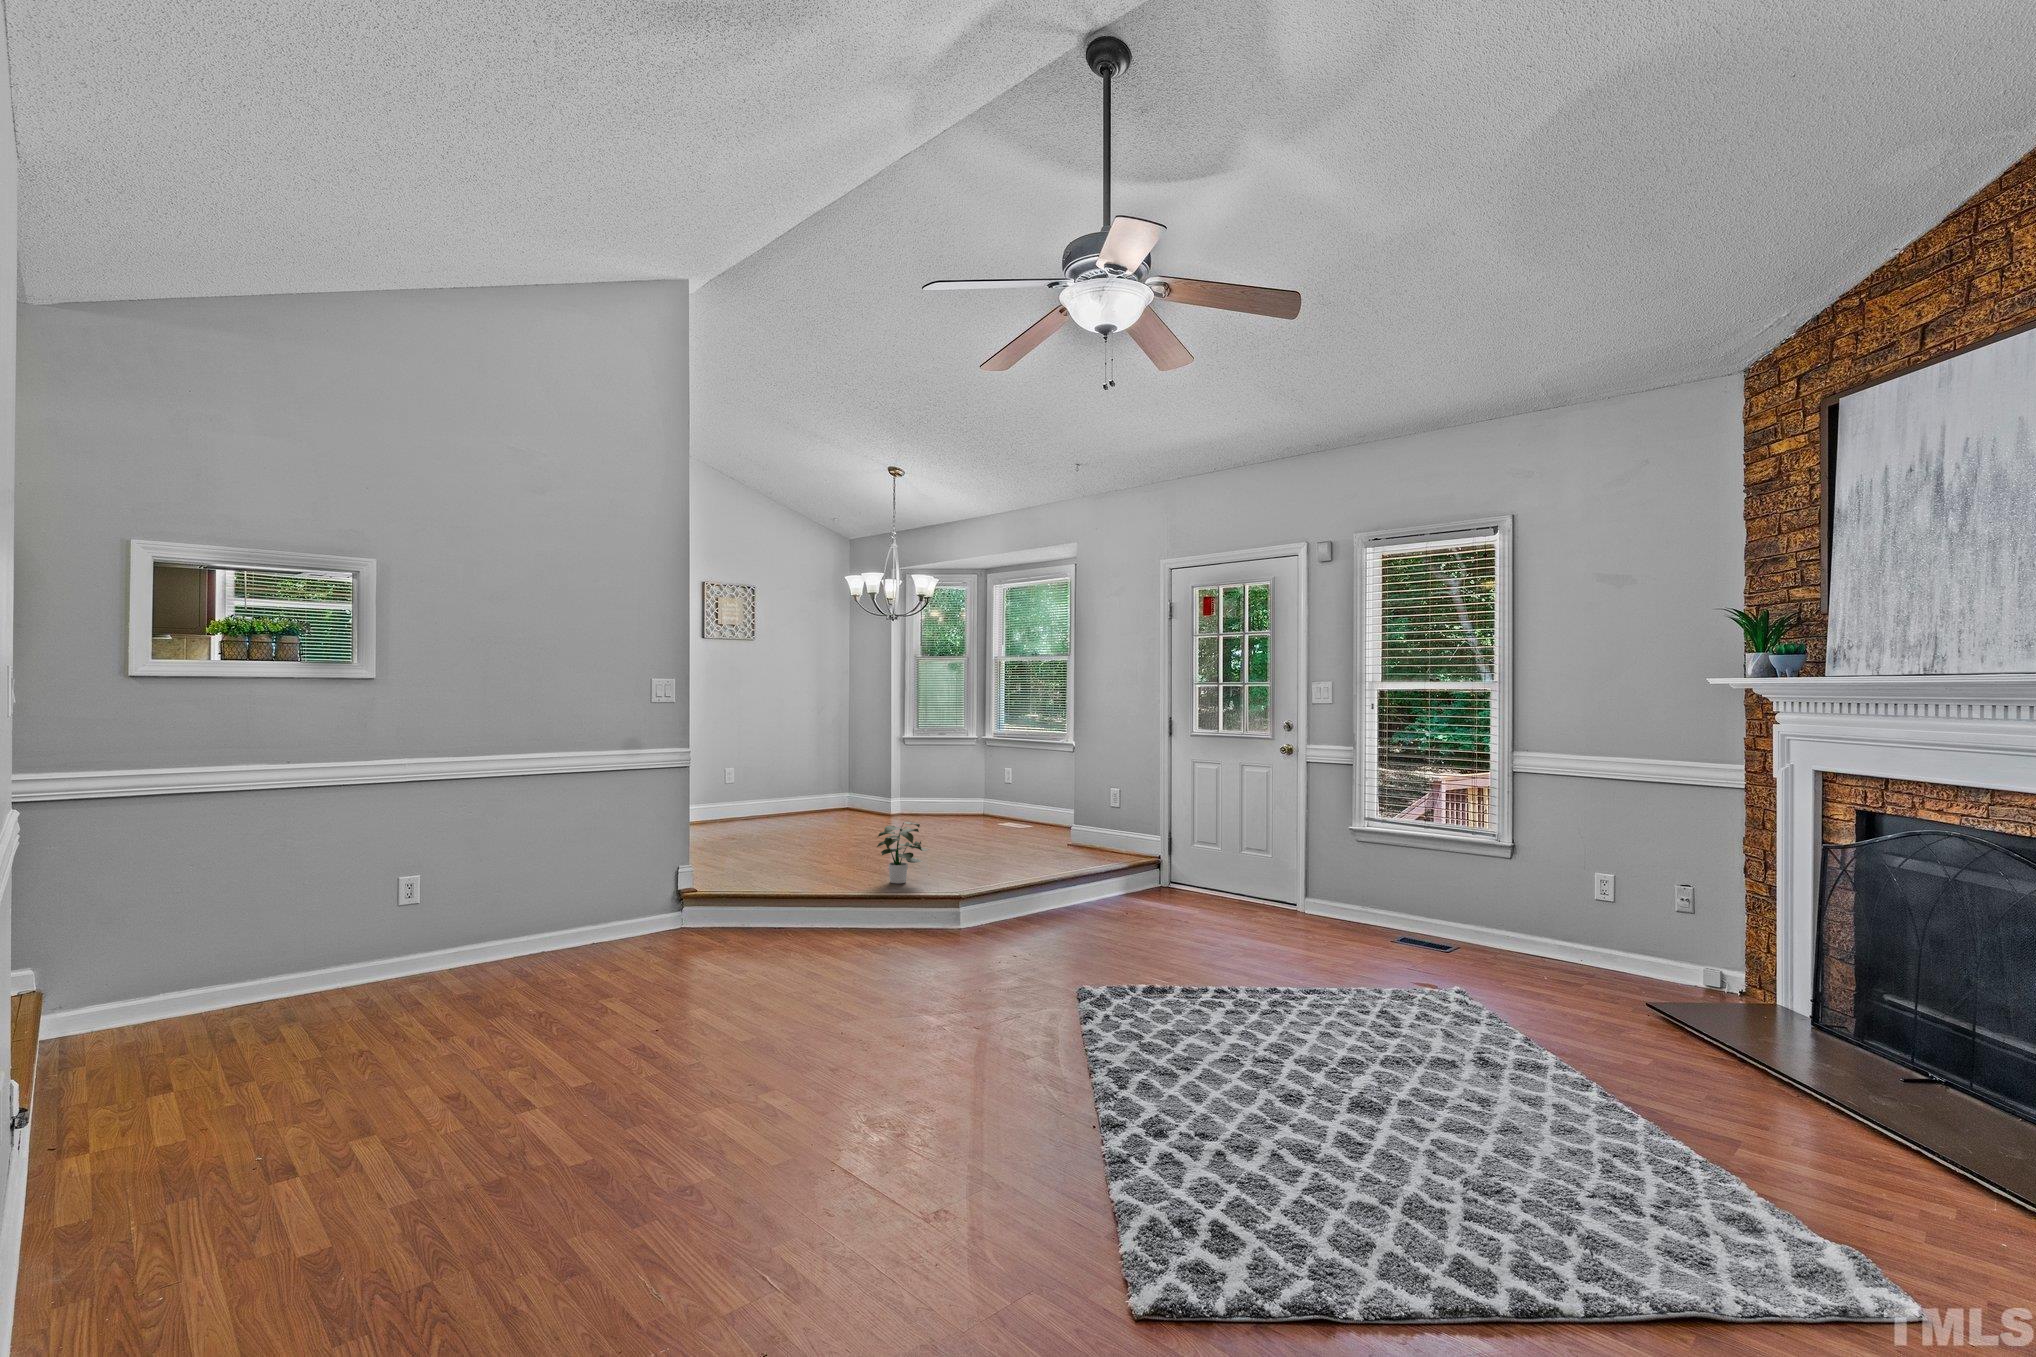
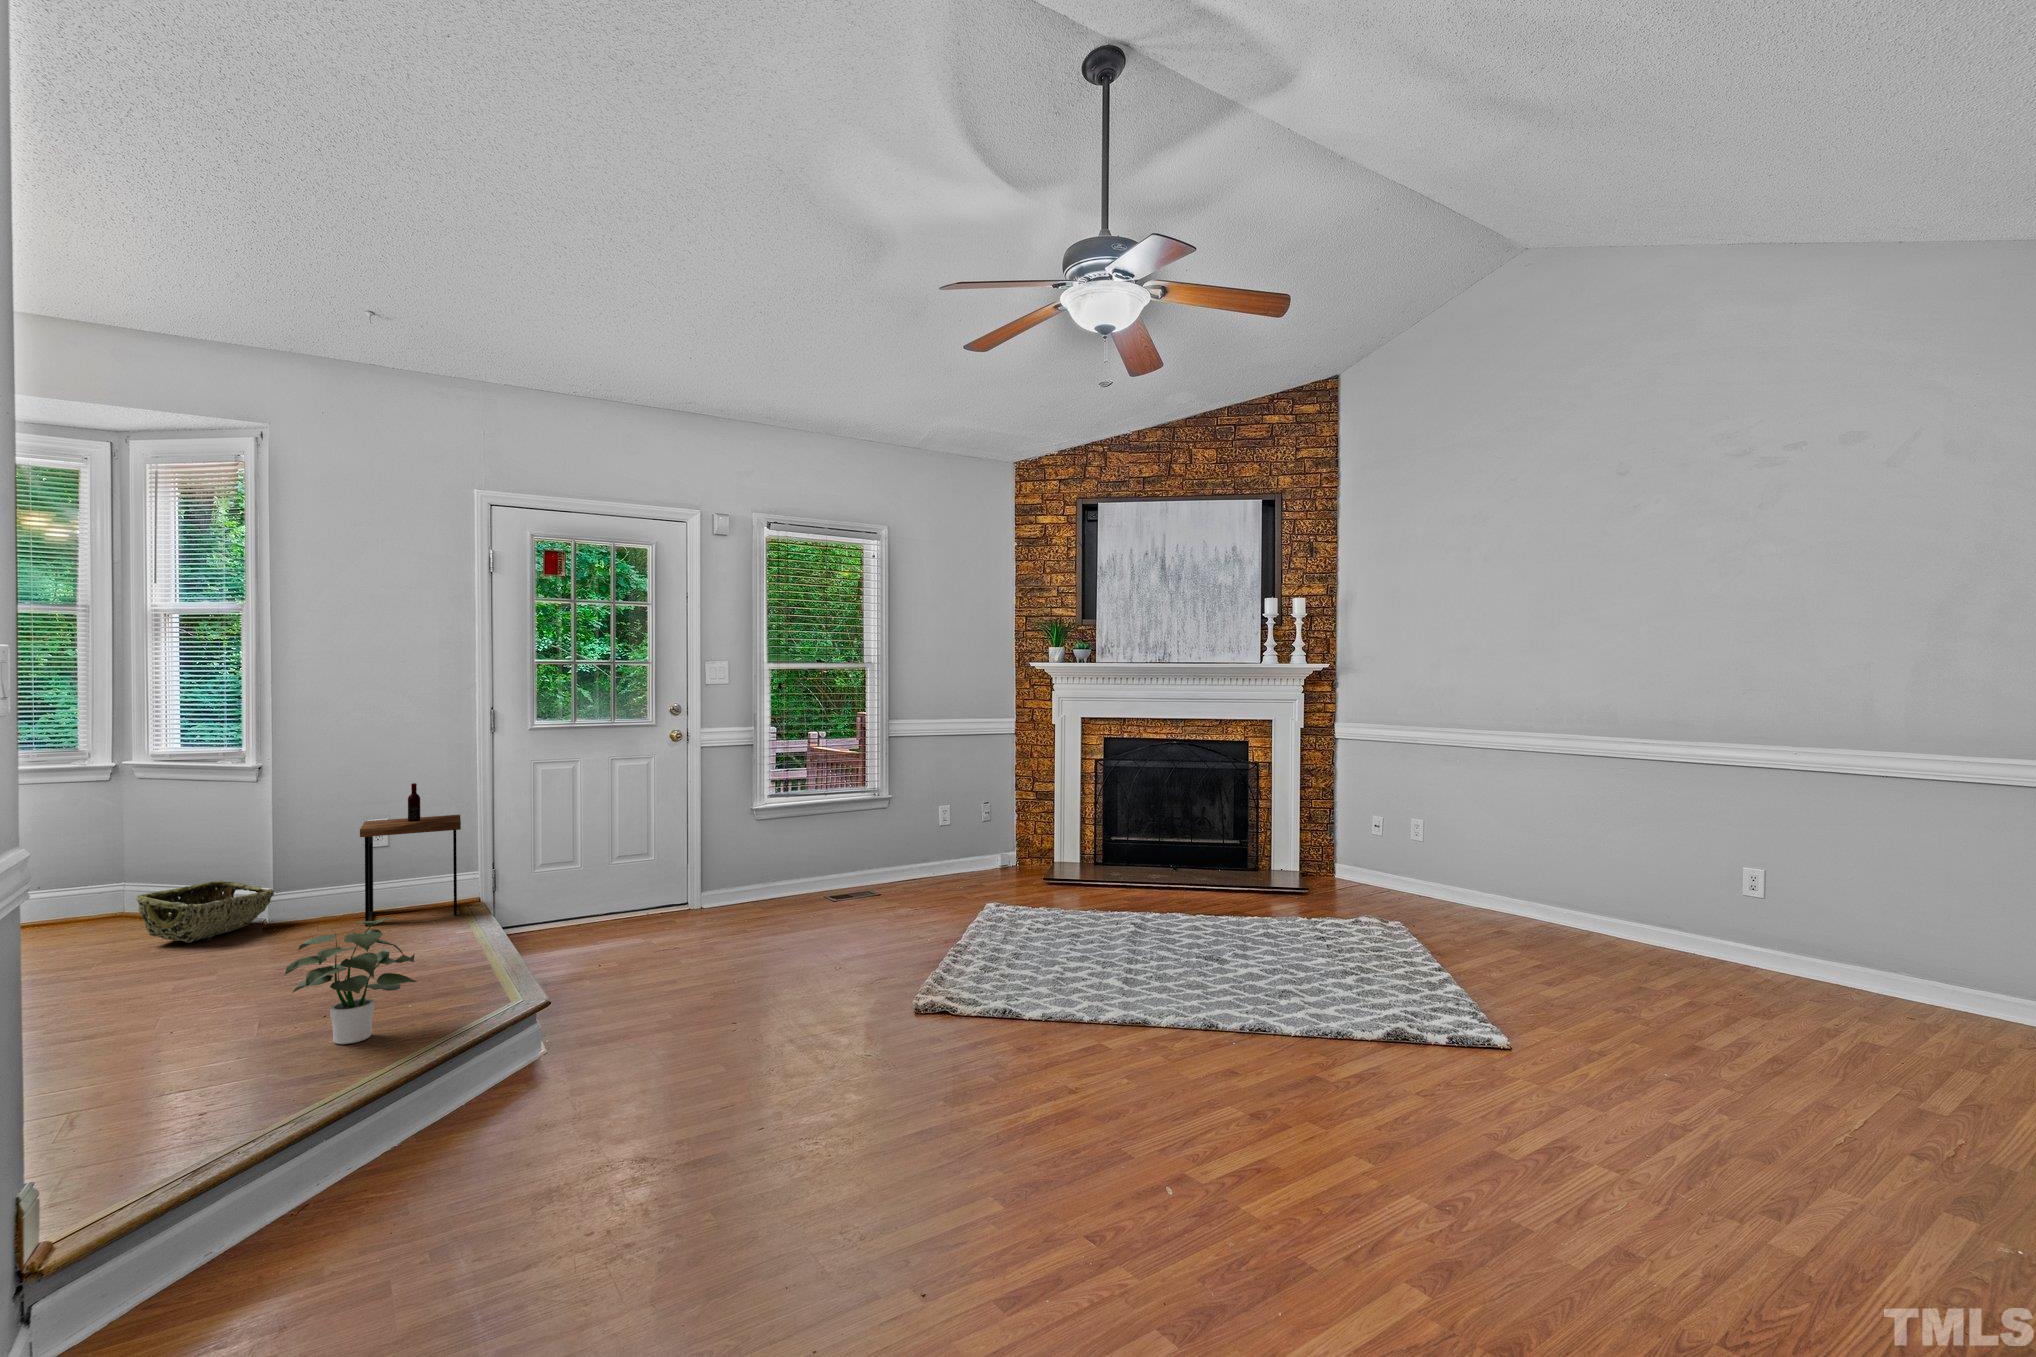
side table: none [1082,765,1154,859] -> present [360,783,461,926]
woven basket: none [1016,810,1075,840] -> present [136,881,274,943]

